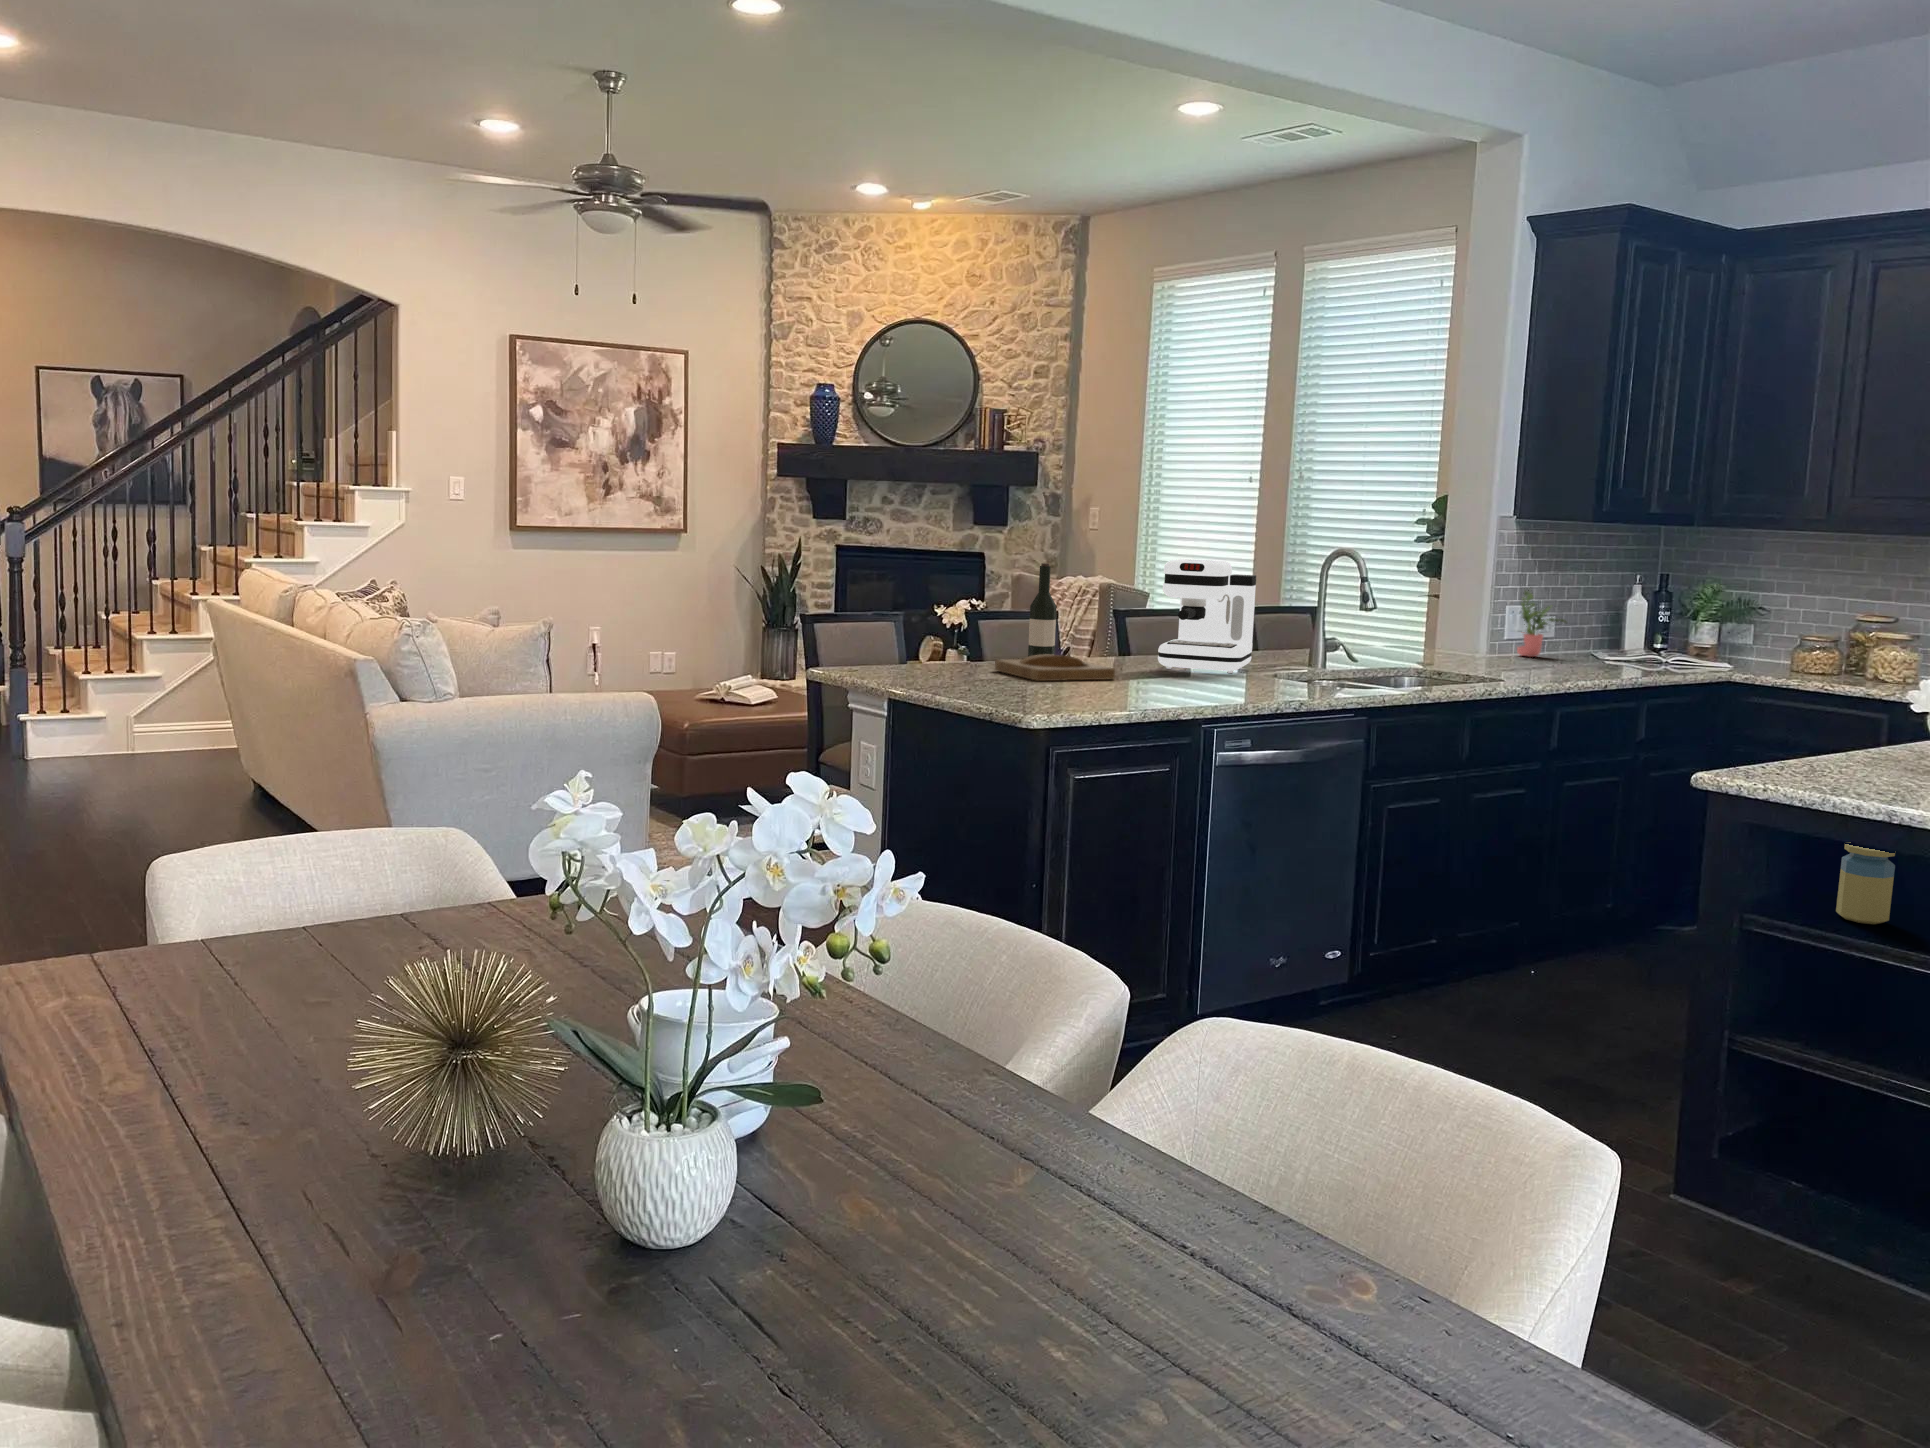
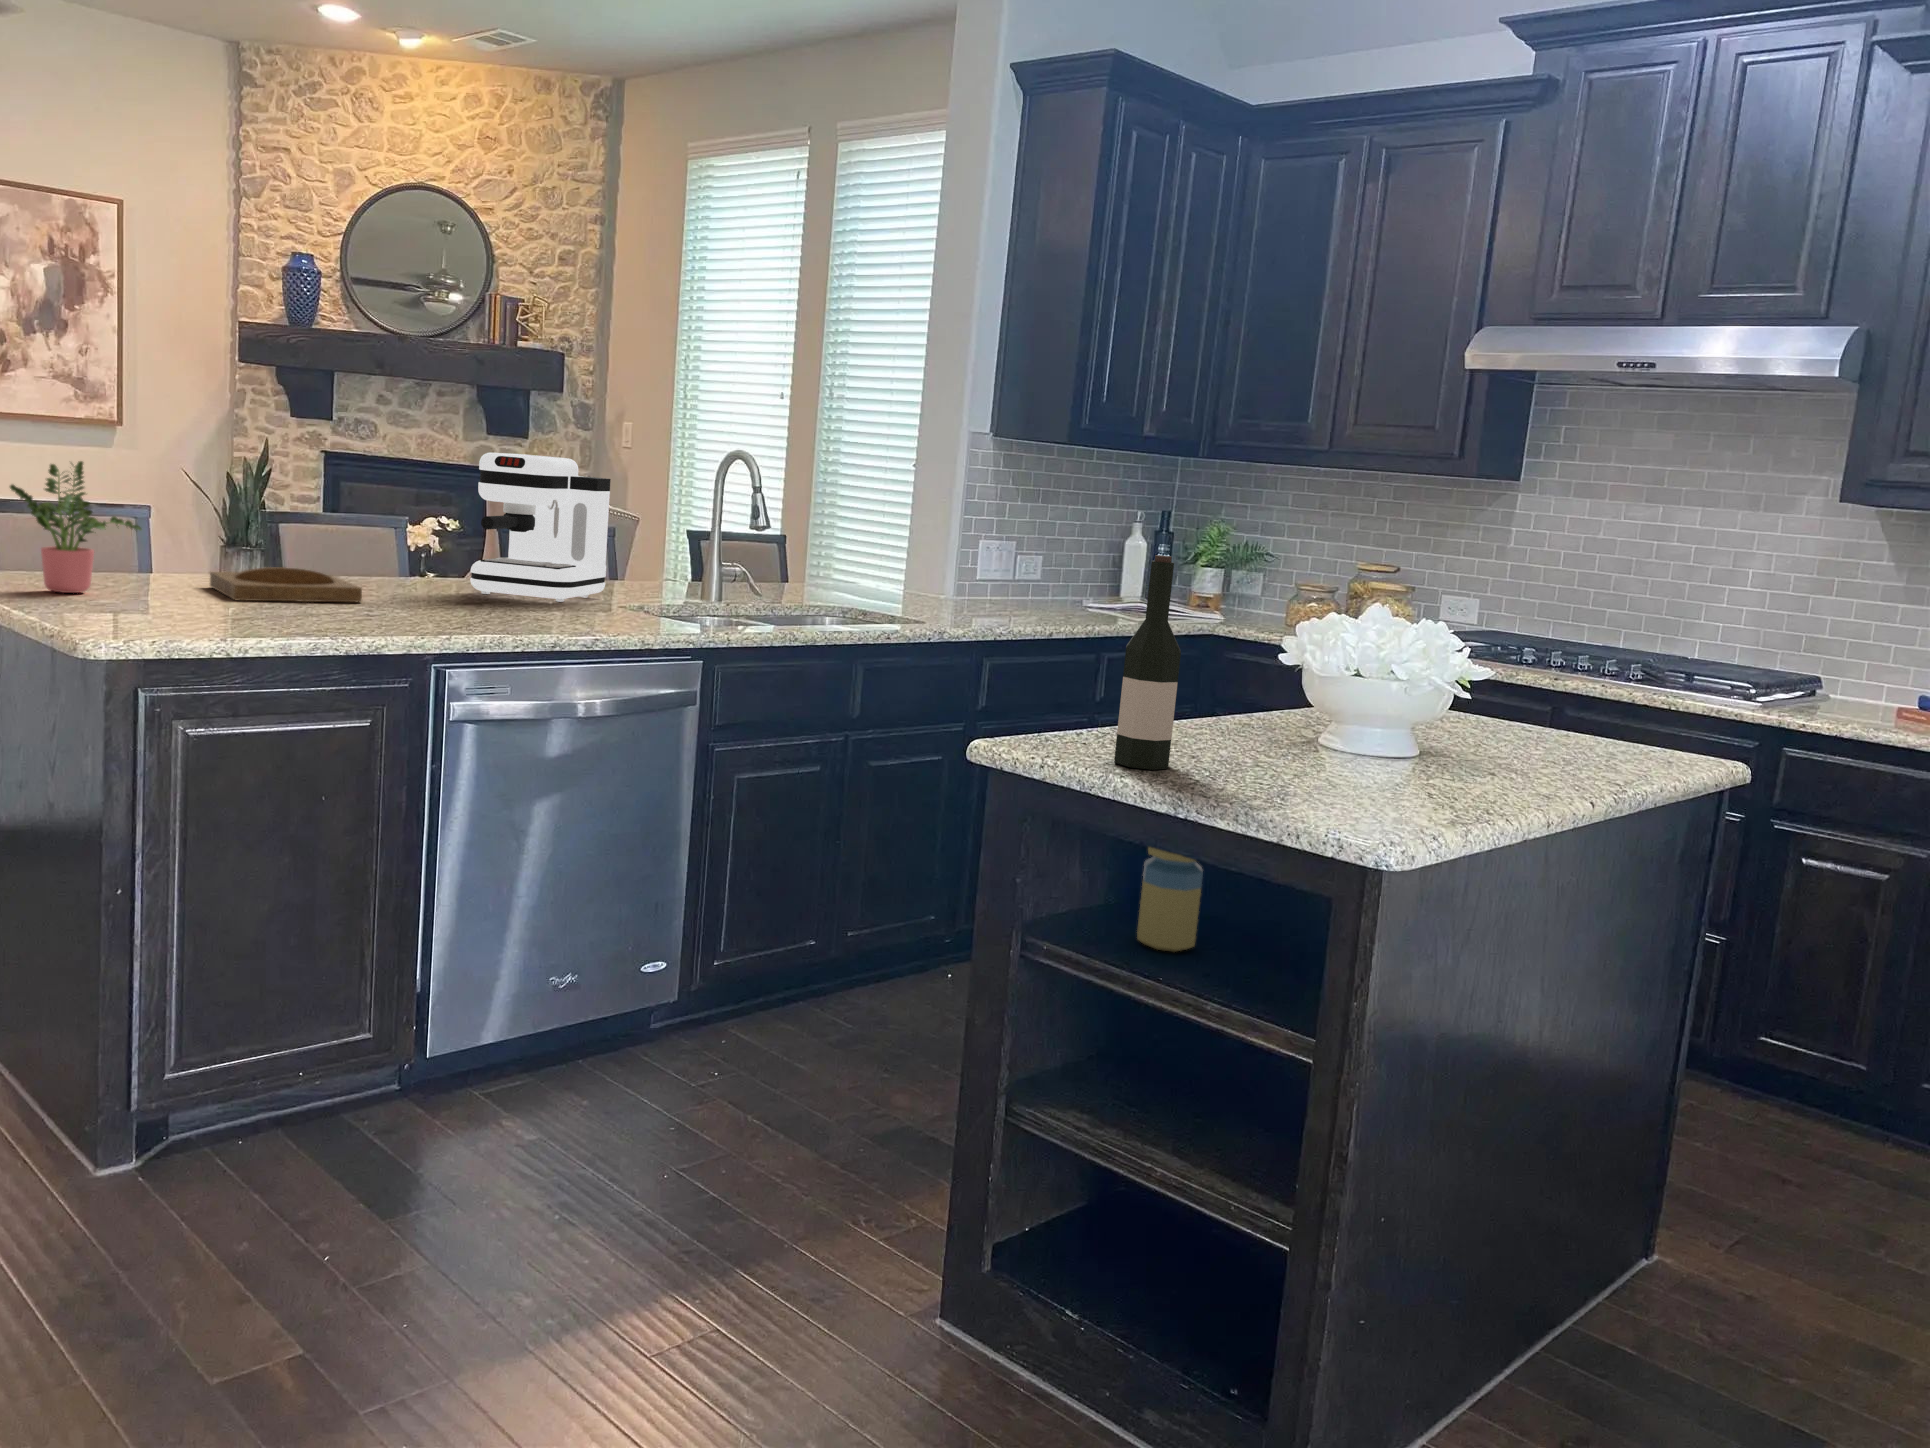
wine bottle: present [1028,563,1057,657] -> present [1114,555,1181,770]
potted plant: present [1517,590,1566,657] -> present [10,461,141,593]

